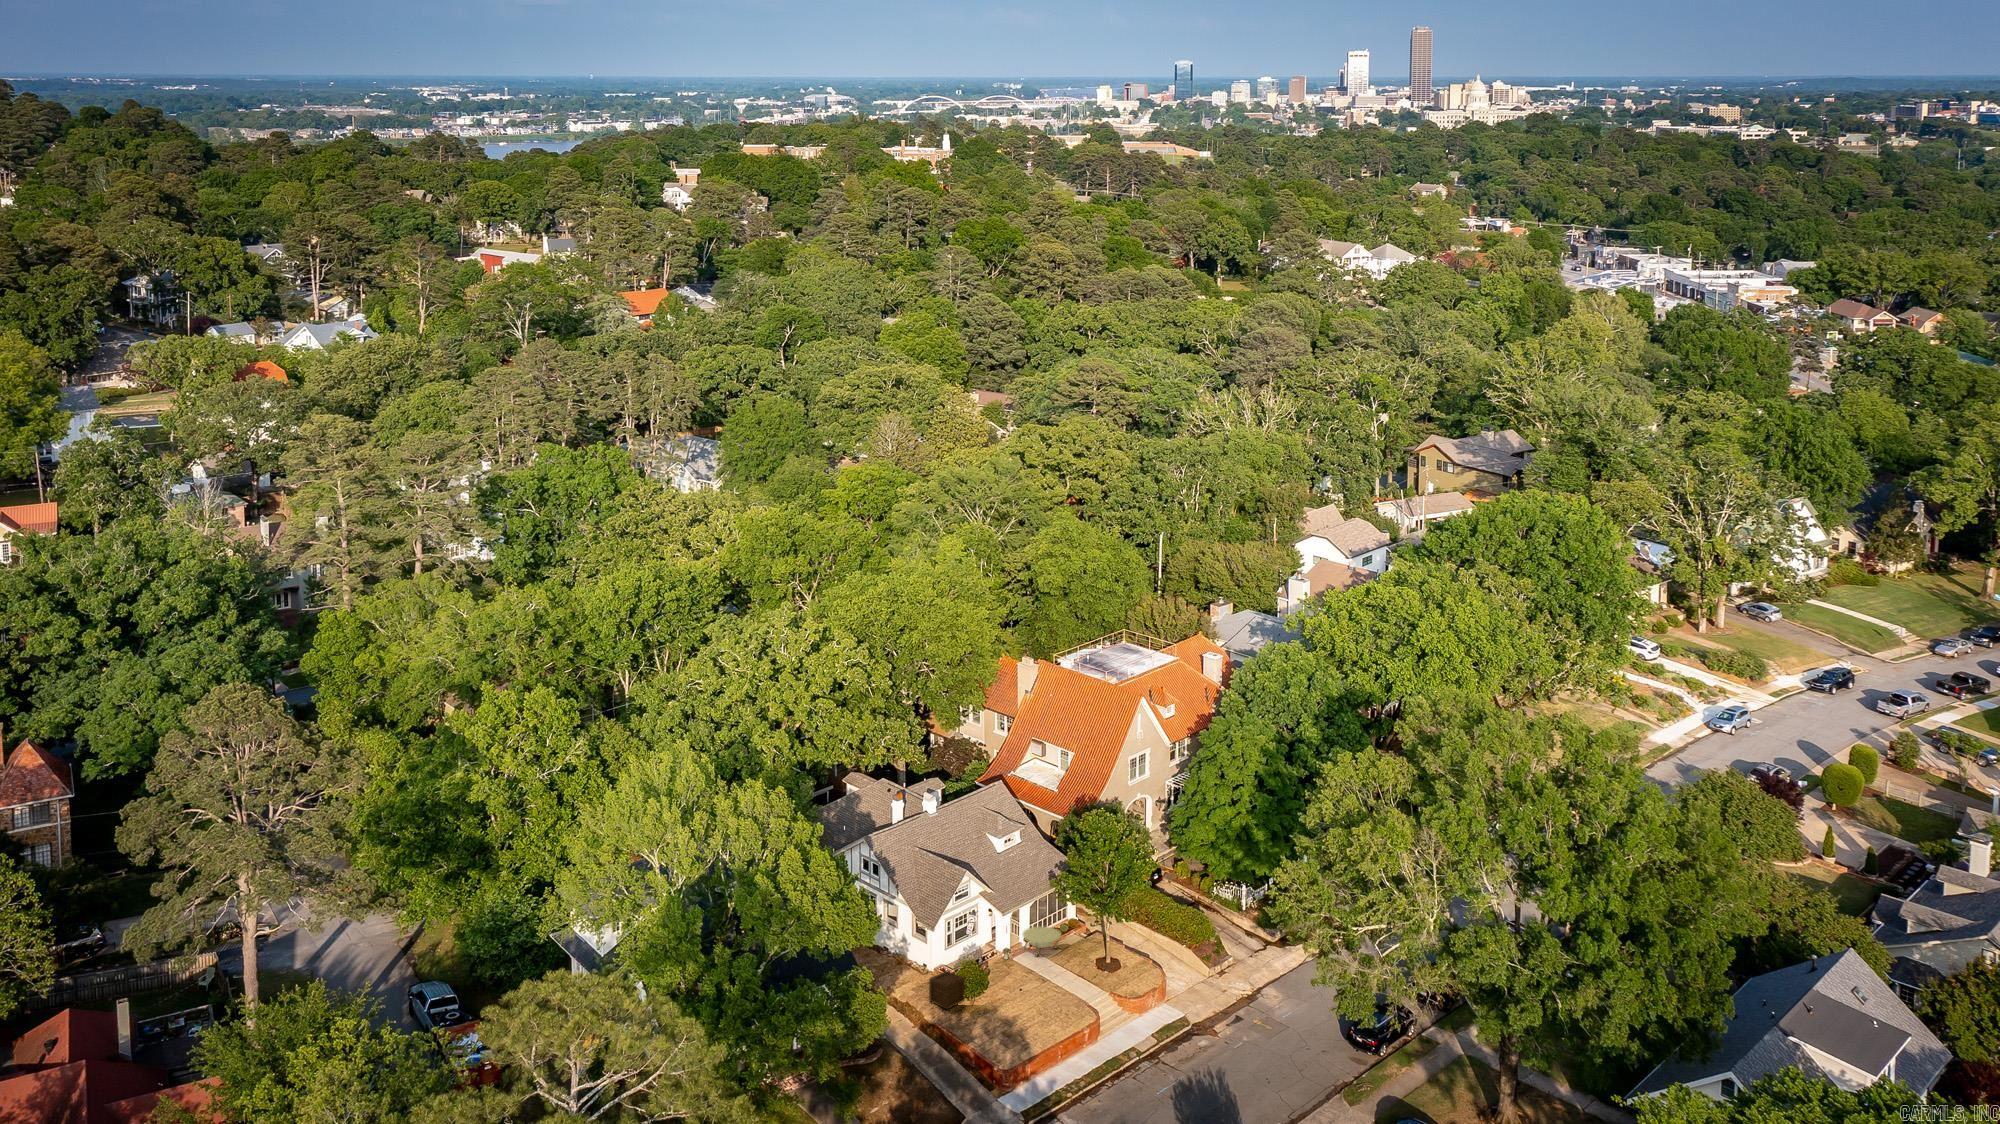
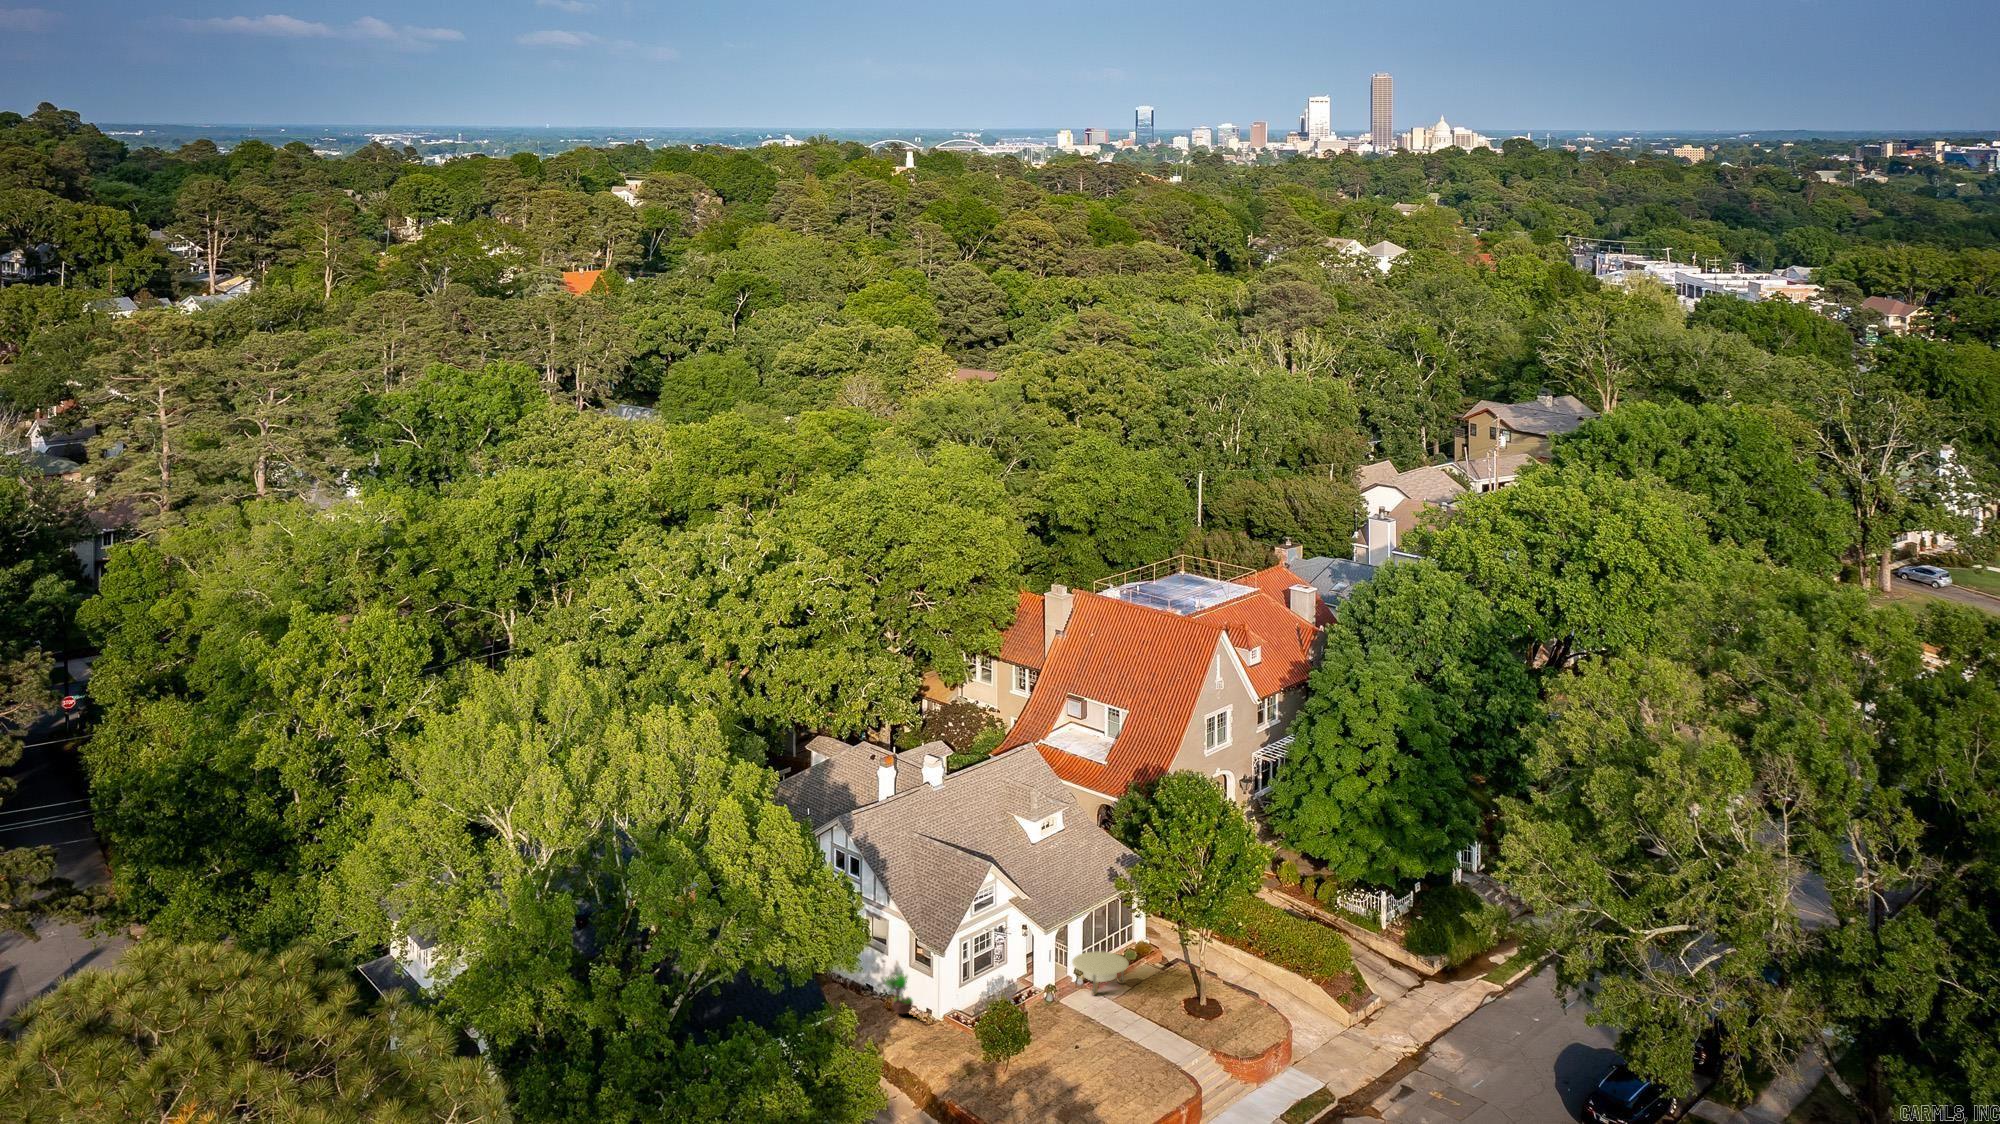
potted tree: none [892,938,913,968] -> present [886,974,913,1014]
wooden crate: present [929,971,965,1009] -> none [939,1017,993,1078]

